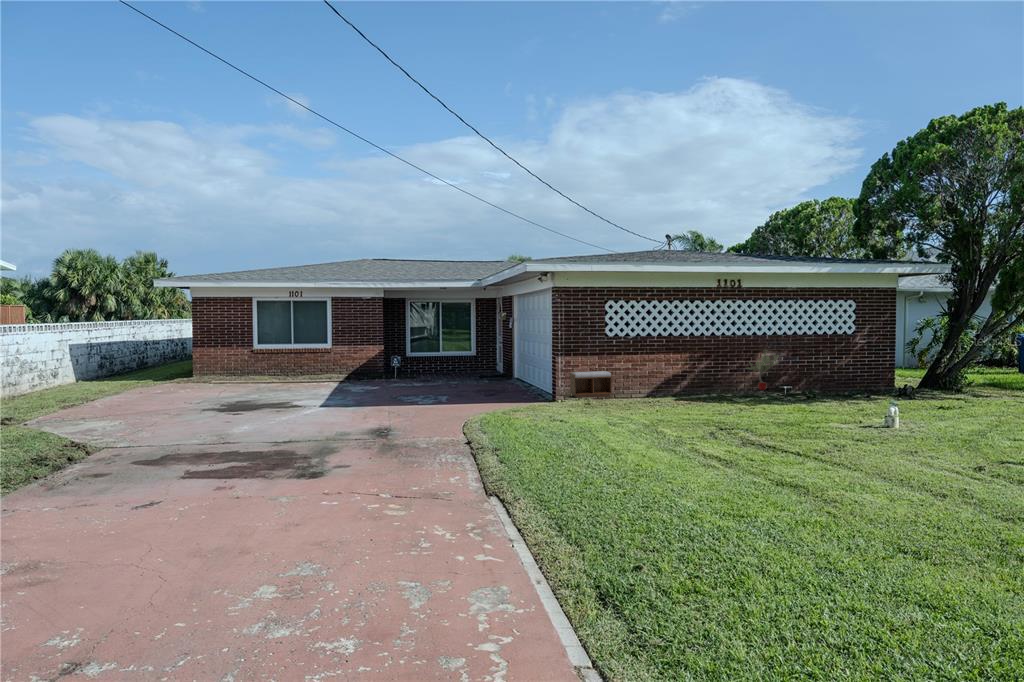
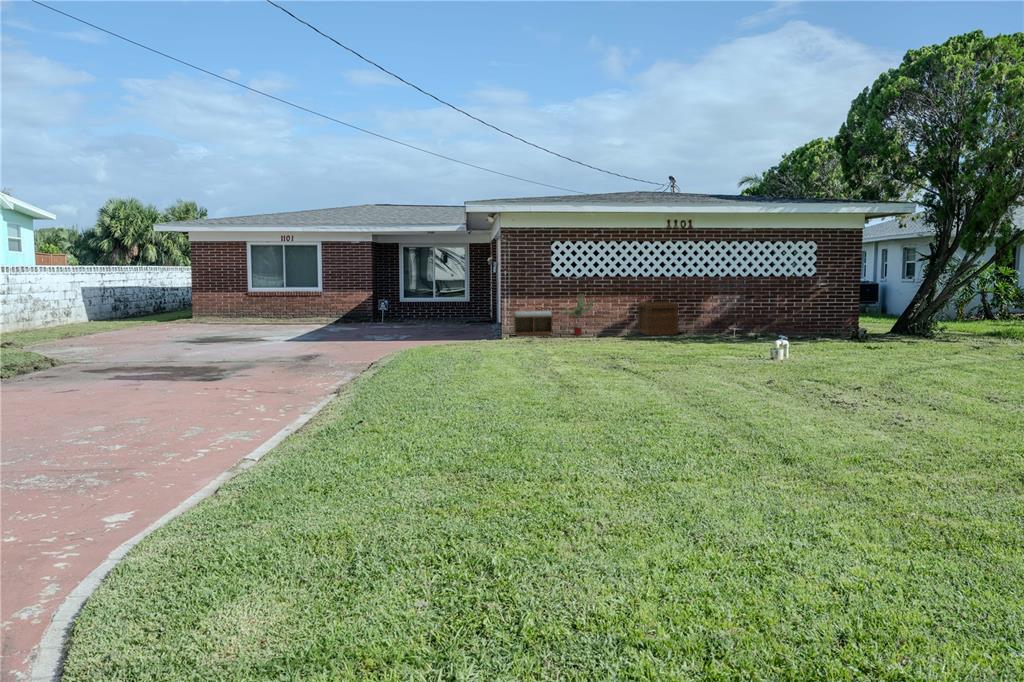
potted tree: present [746,351,779,390] -> present [562,294,594,335]
wooden crate: none [691,360,735,395] -> present [638,301,678,336]

